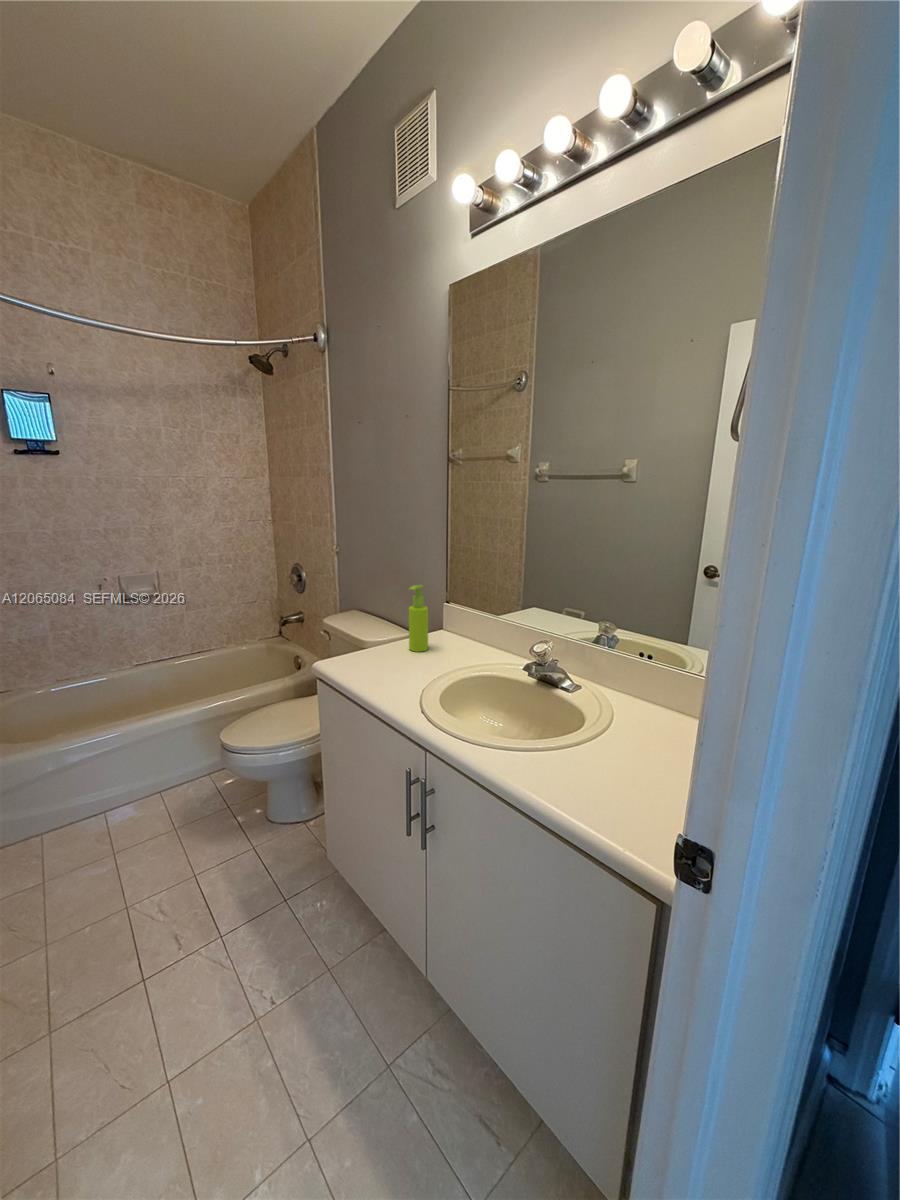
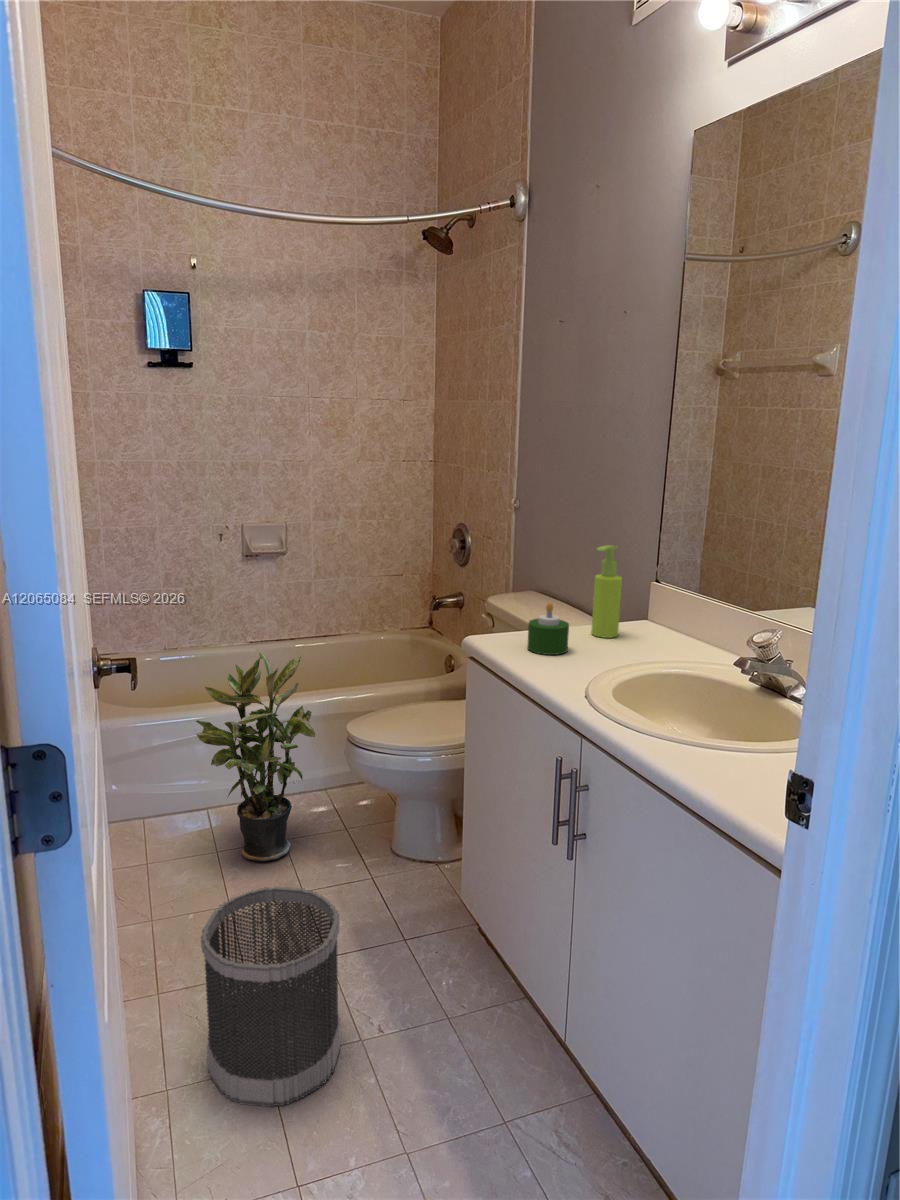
candle: none [365,634,397,675] -> present [528,602,569,655]
potted plant: none [82,684,196,852] -> present [196,651,315,862]
wastebasket: none [91,898,242,1122] -> present [201,887,341,1107]

